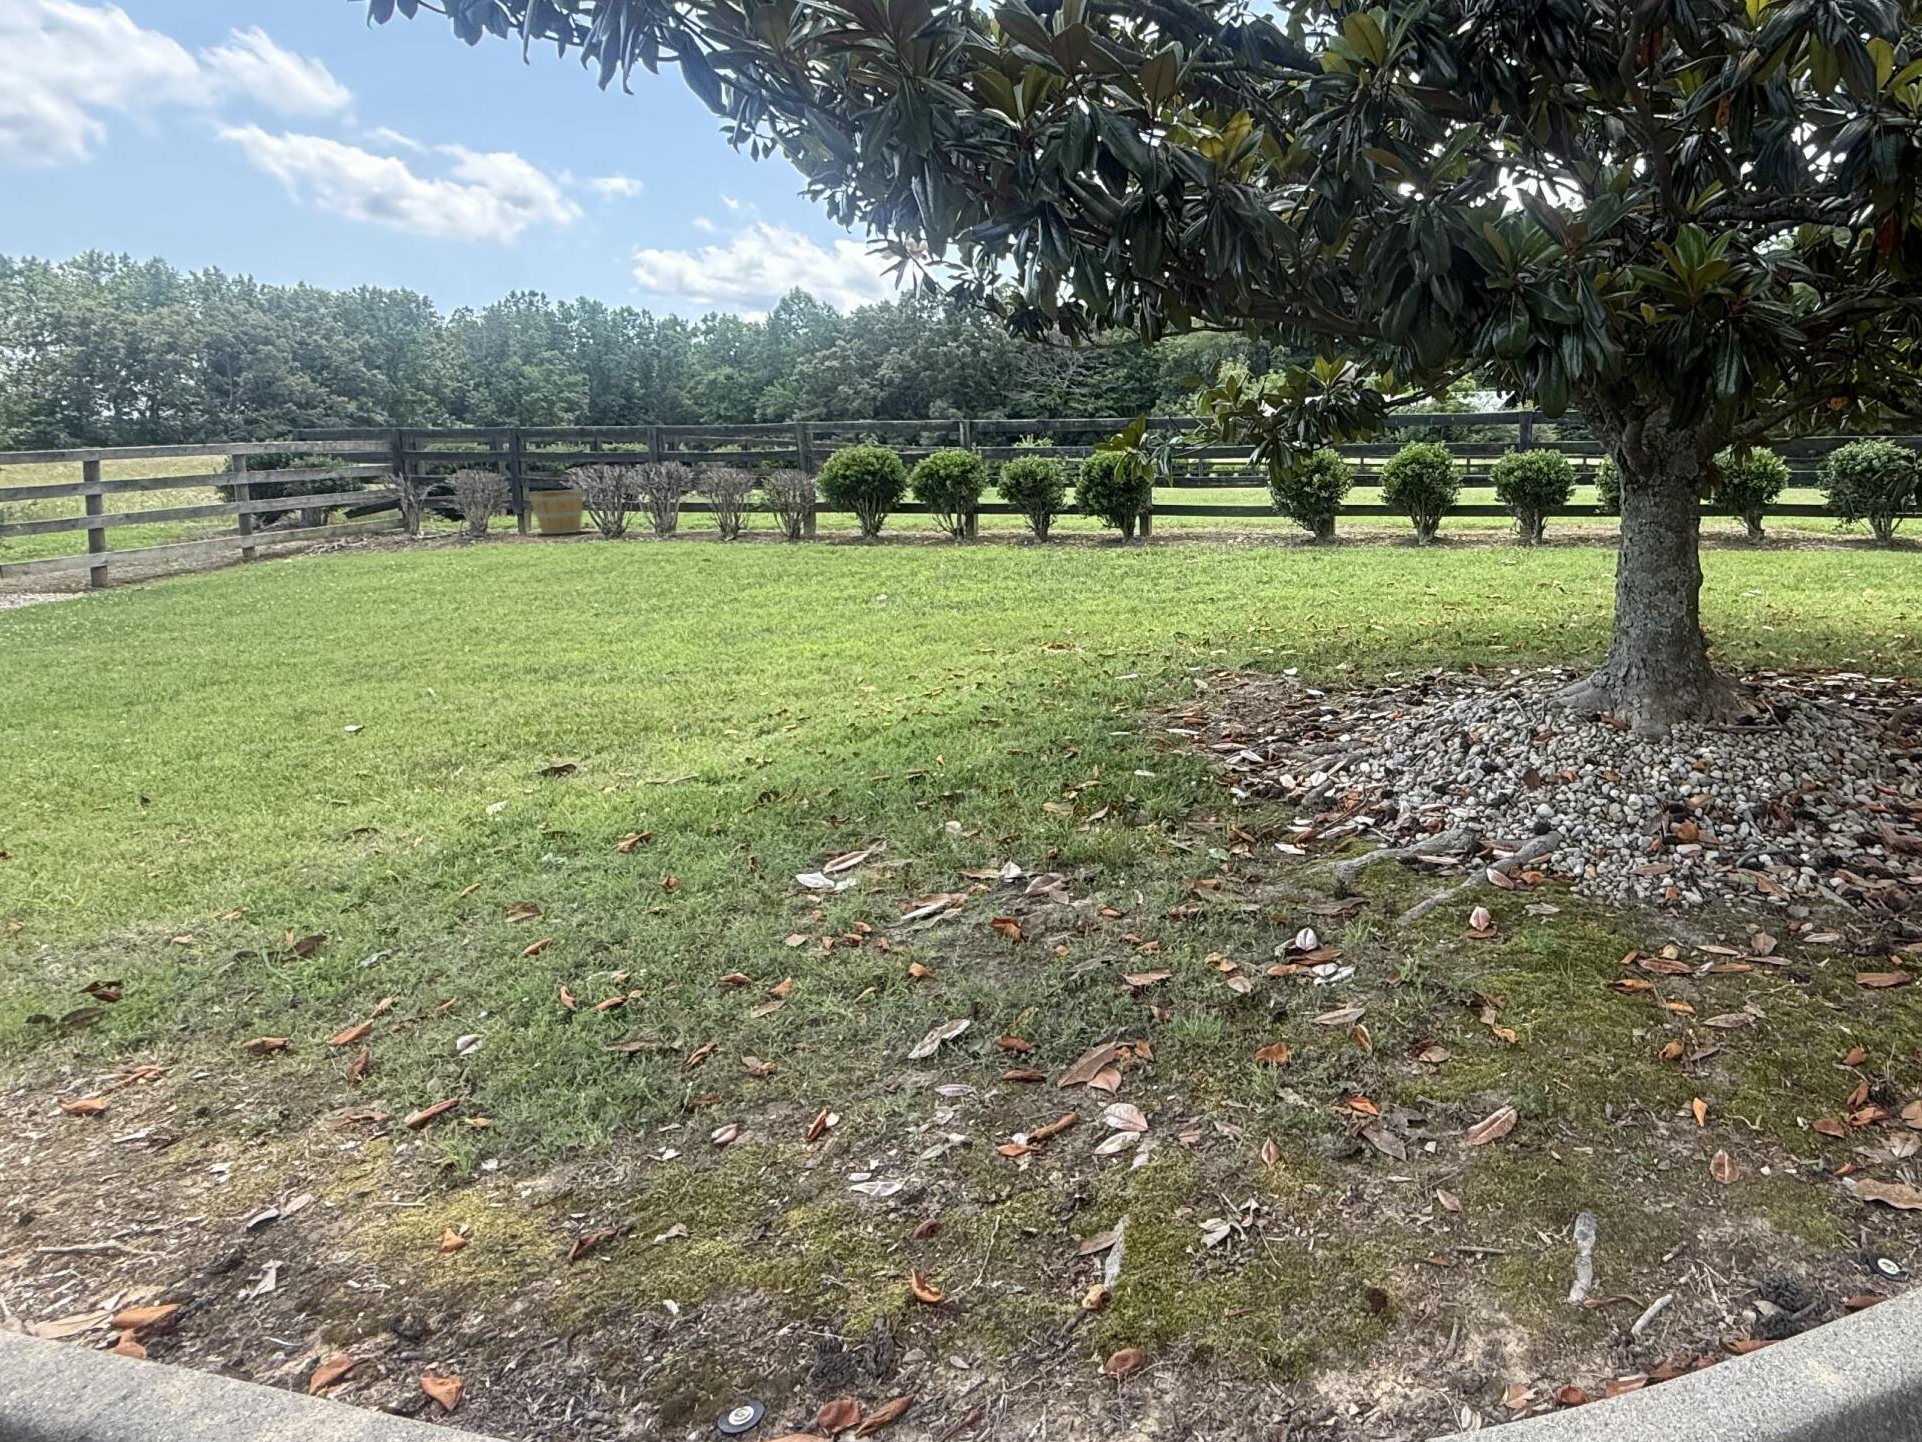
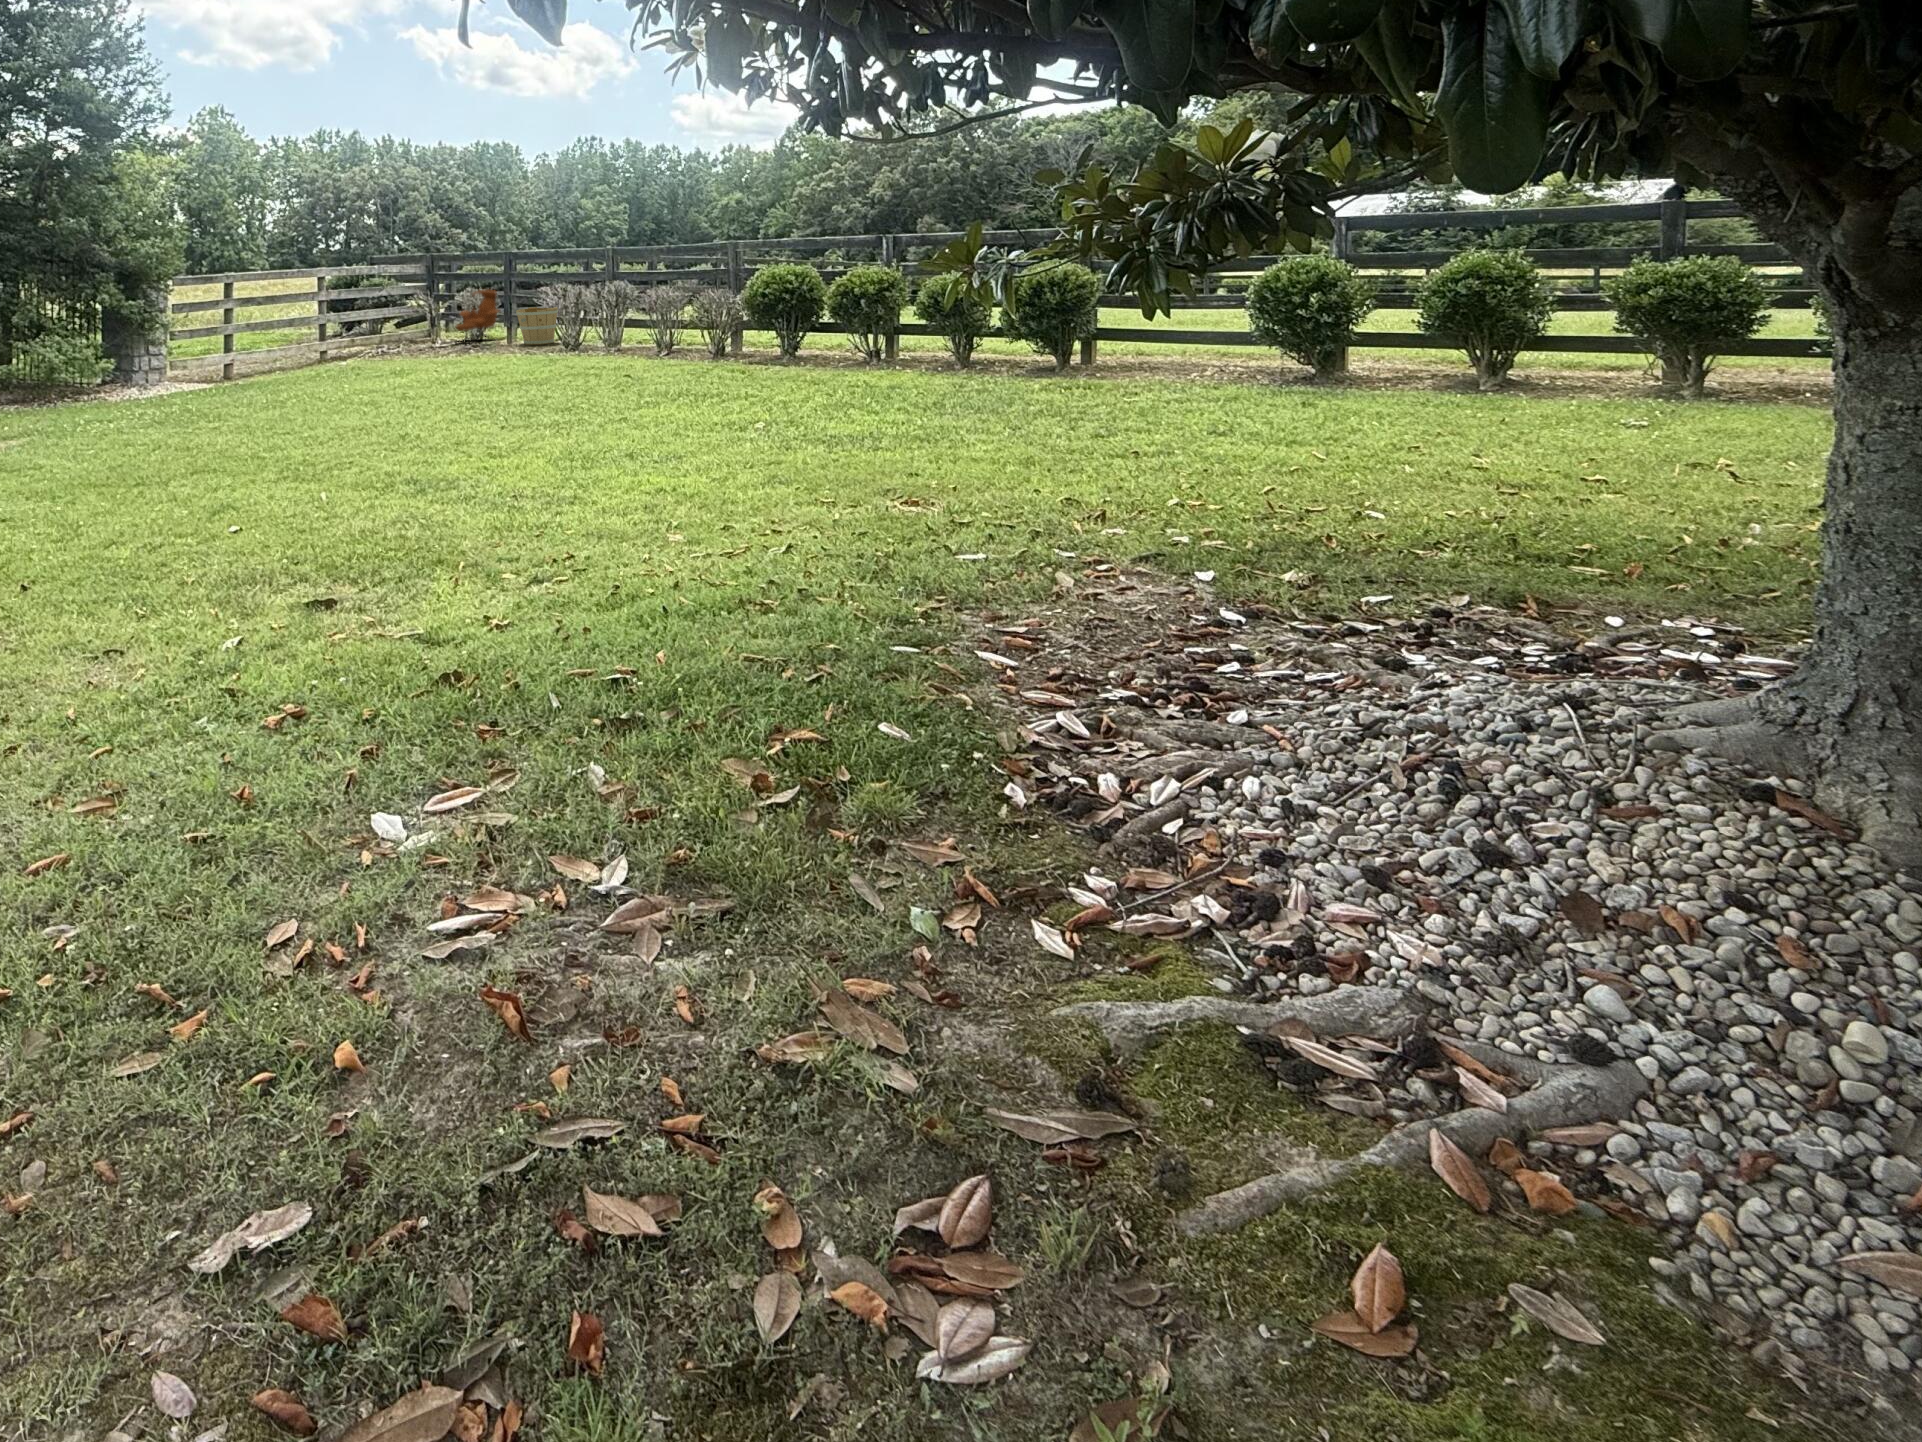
lounge chair: none [440,471,500,536] -> present [456,290,499,342]

